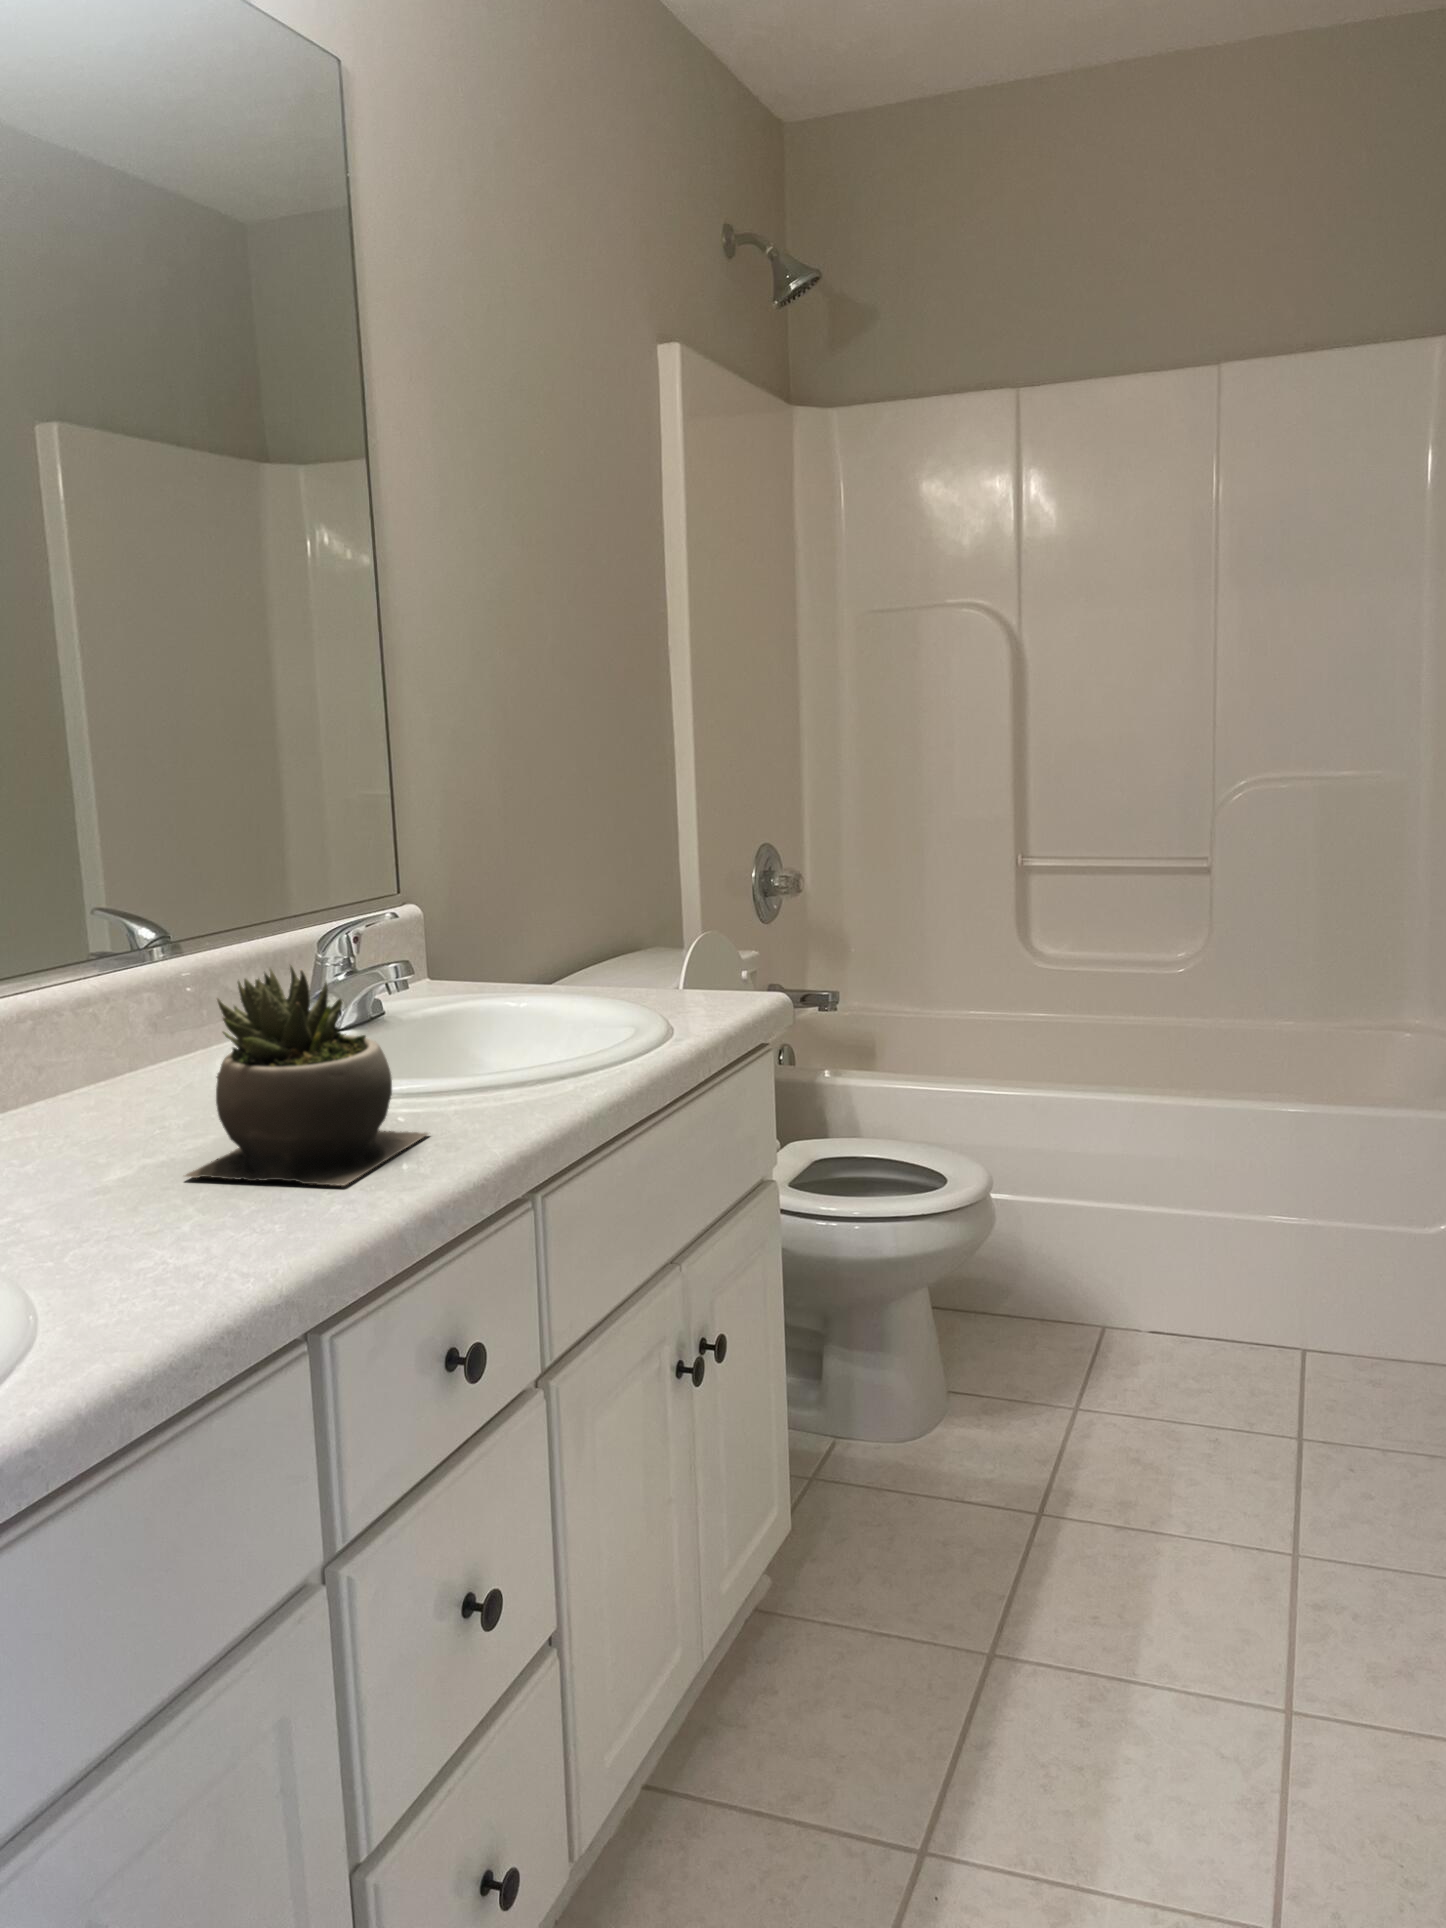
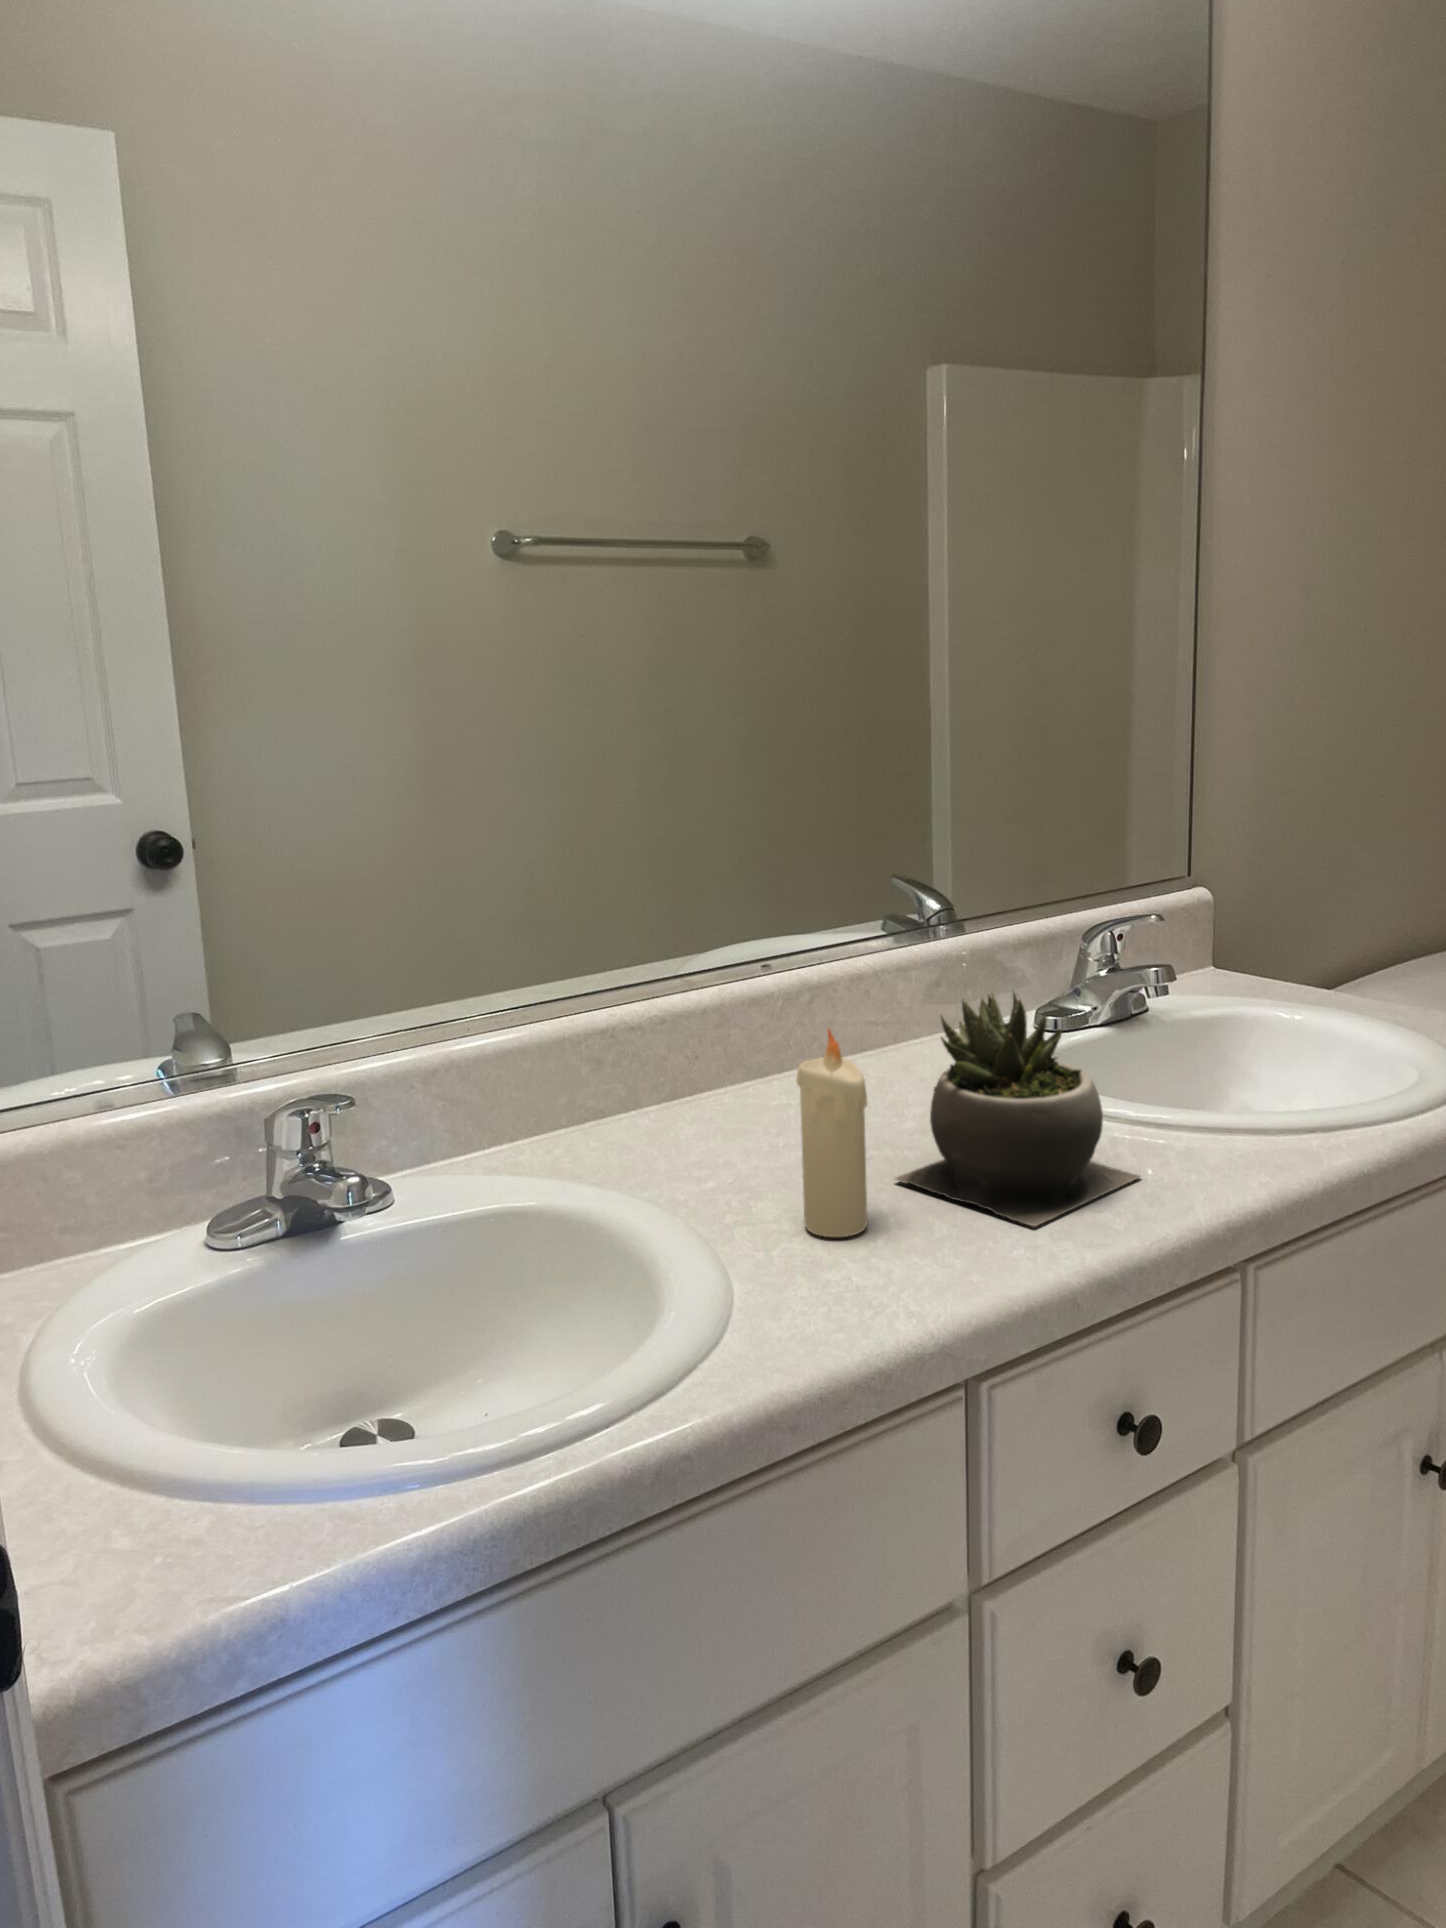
candle: none [78,1009,171,1234] -> present [796,1029,867,1237]

